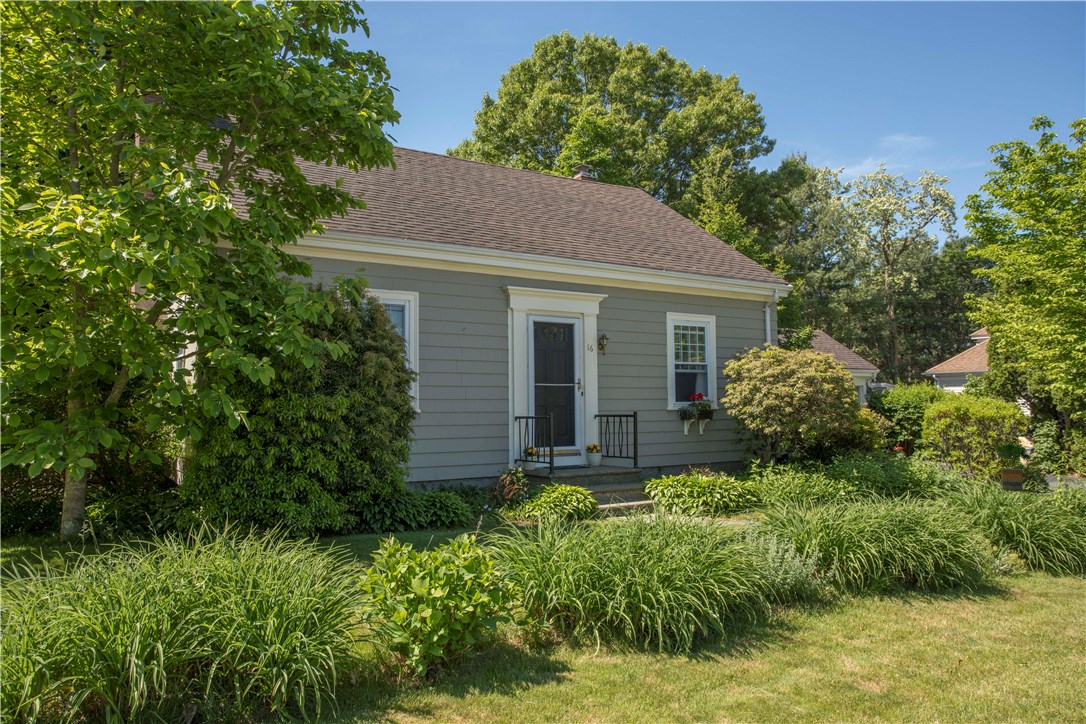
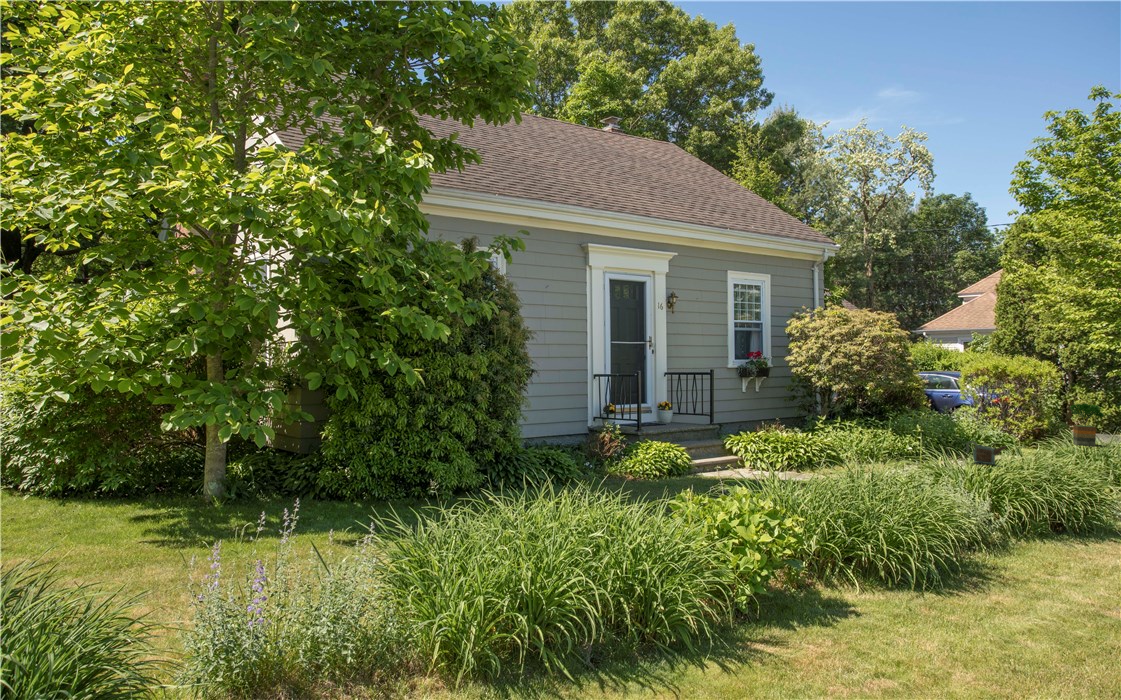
watering can: none [837,483,877,508] -> present [966,441,1007,464]

